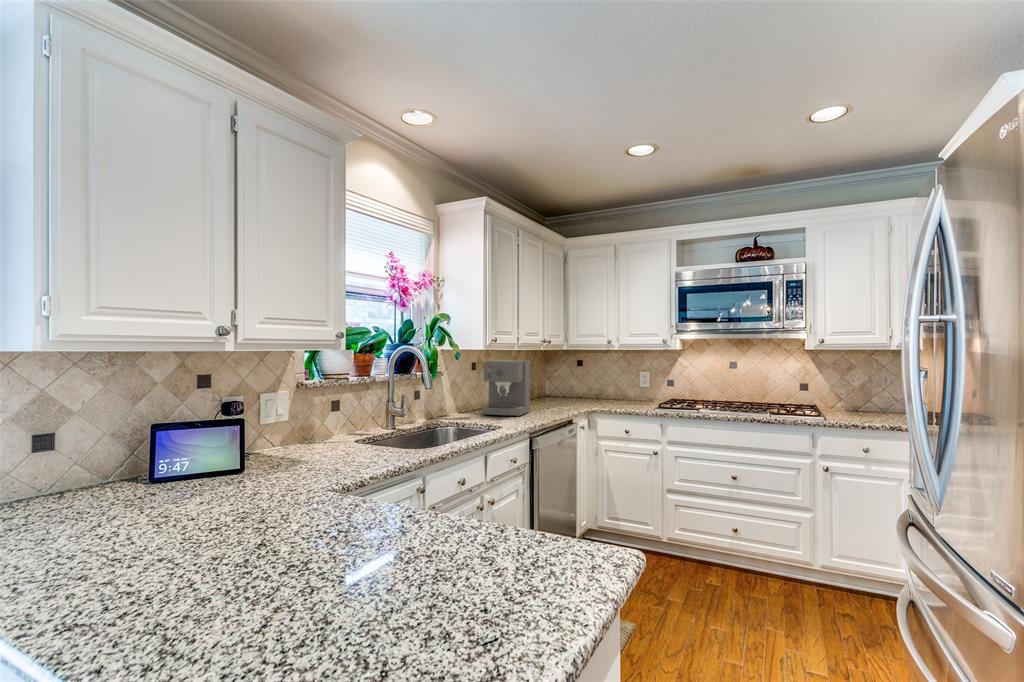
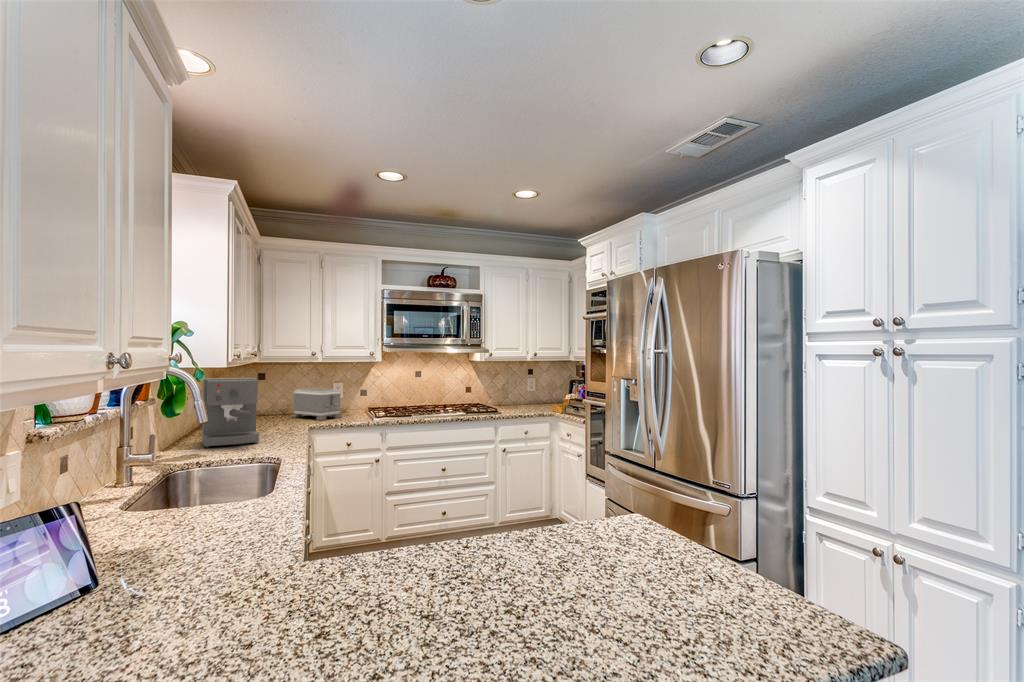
toaster: none [595,375,634,405] -> present [292,388,341,420]

